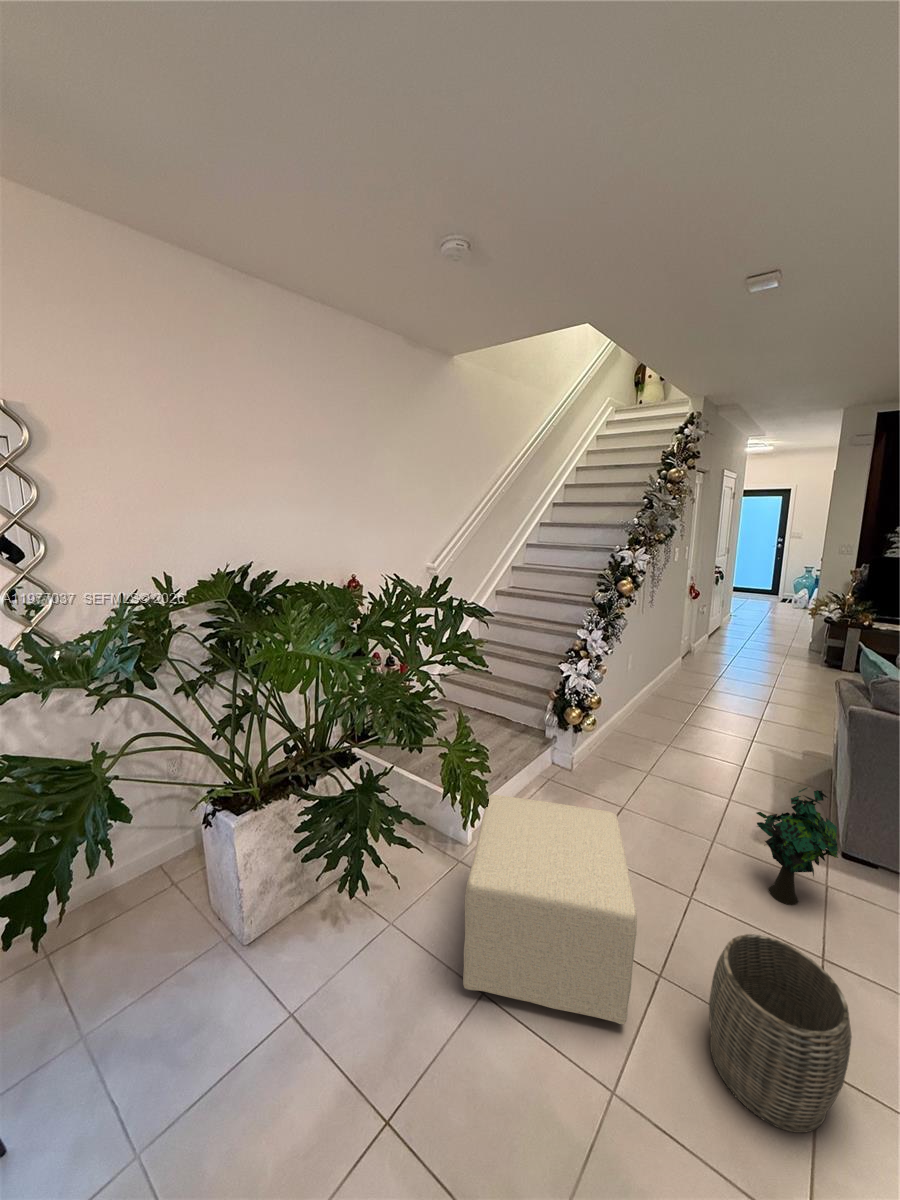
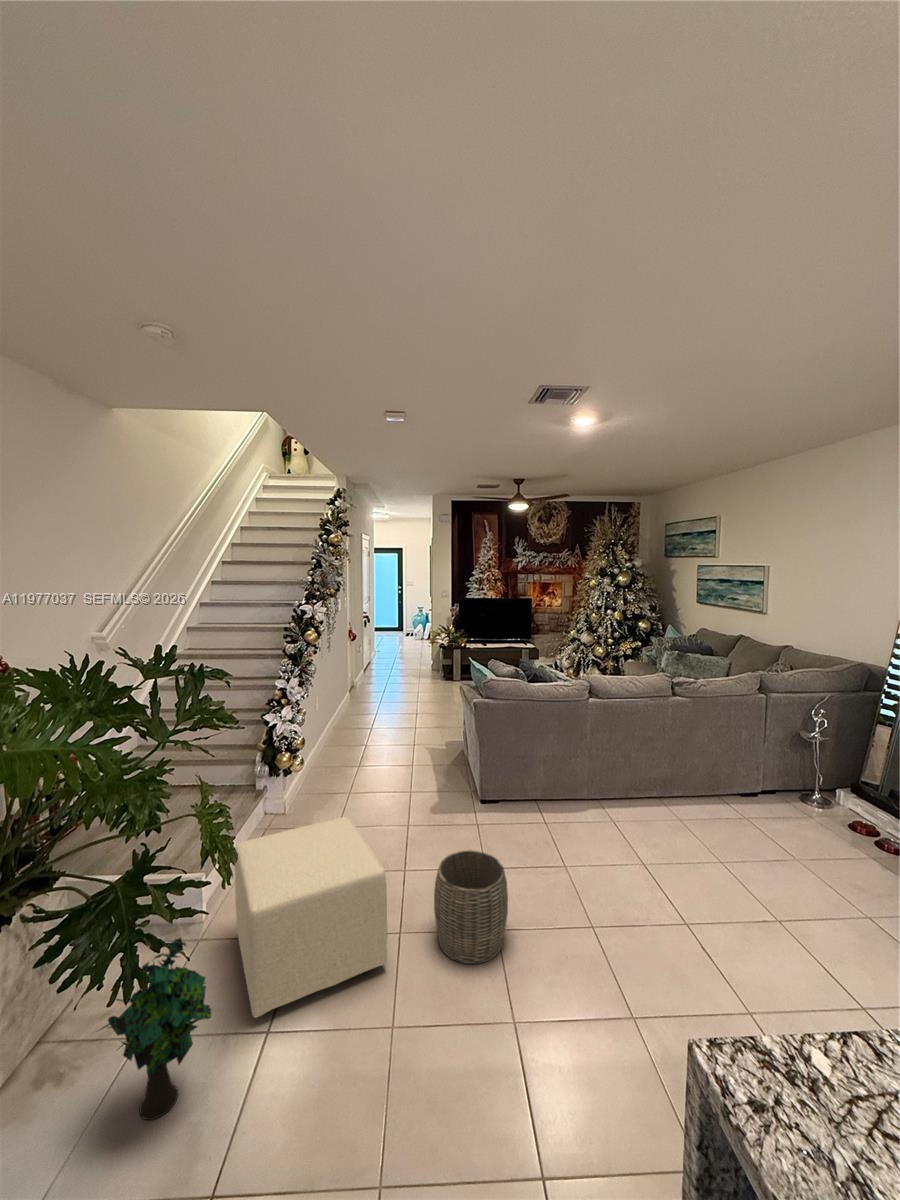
decorative plant: present [756,788,838,905] -> present [102,938,211,1120]

